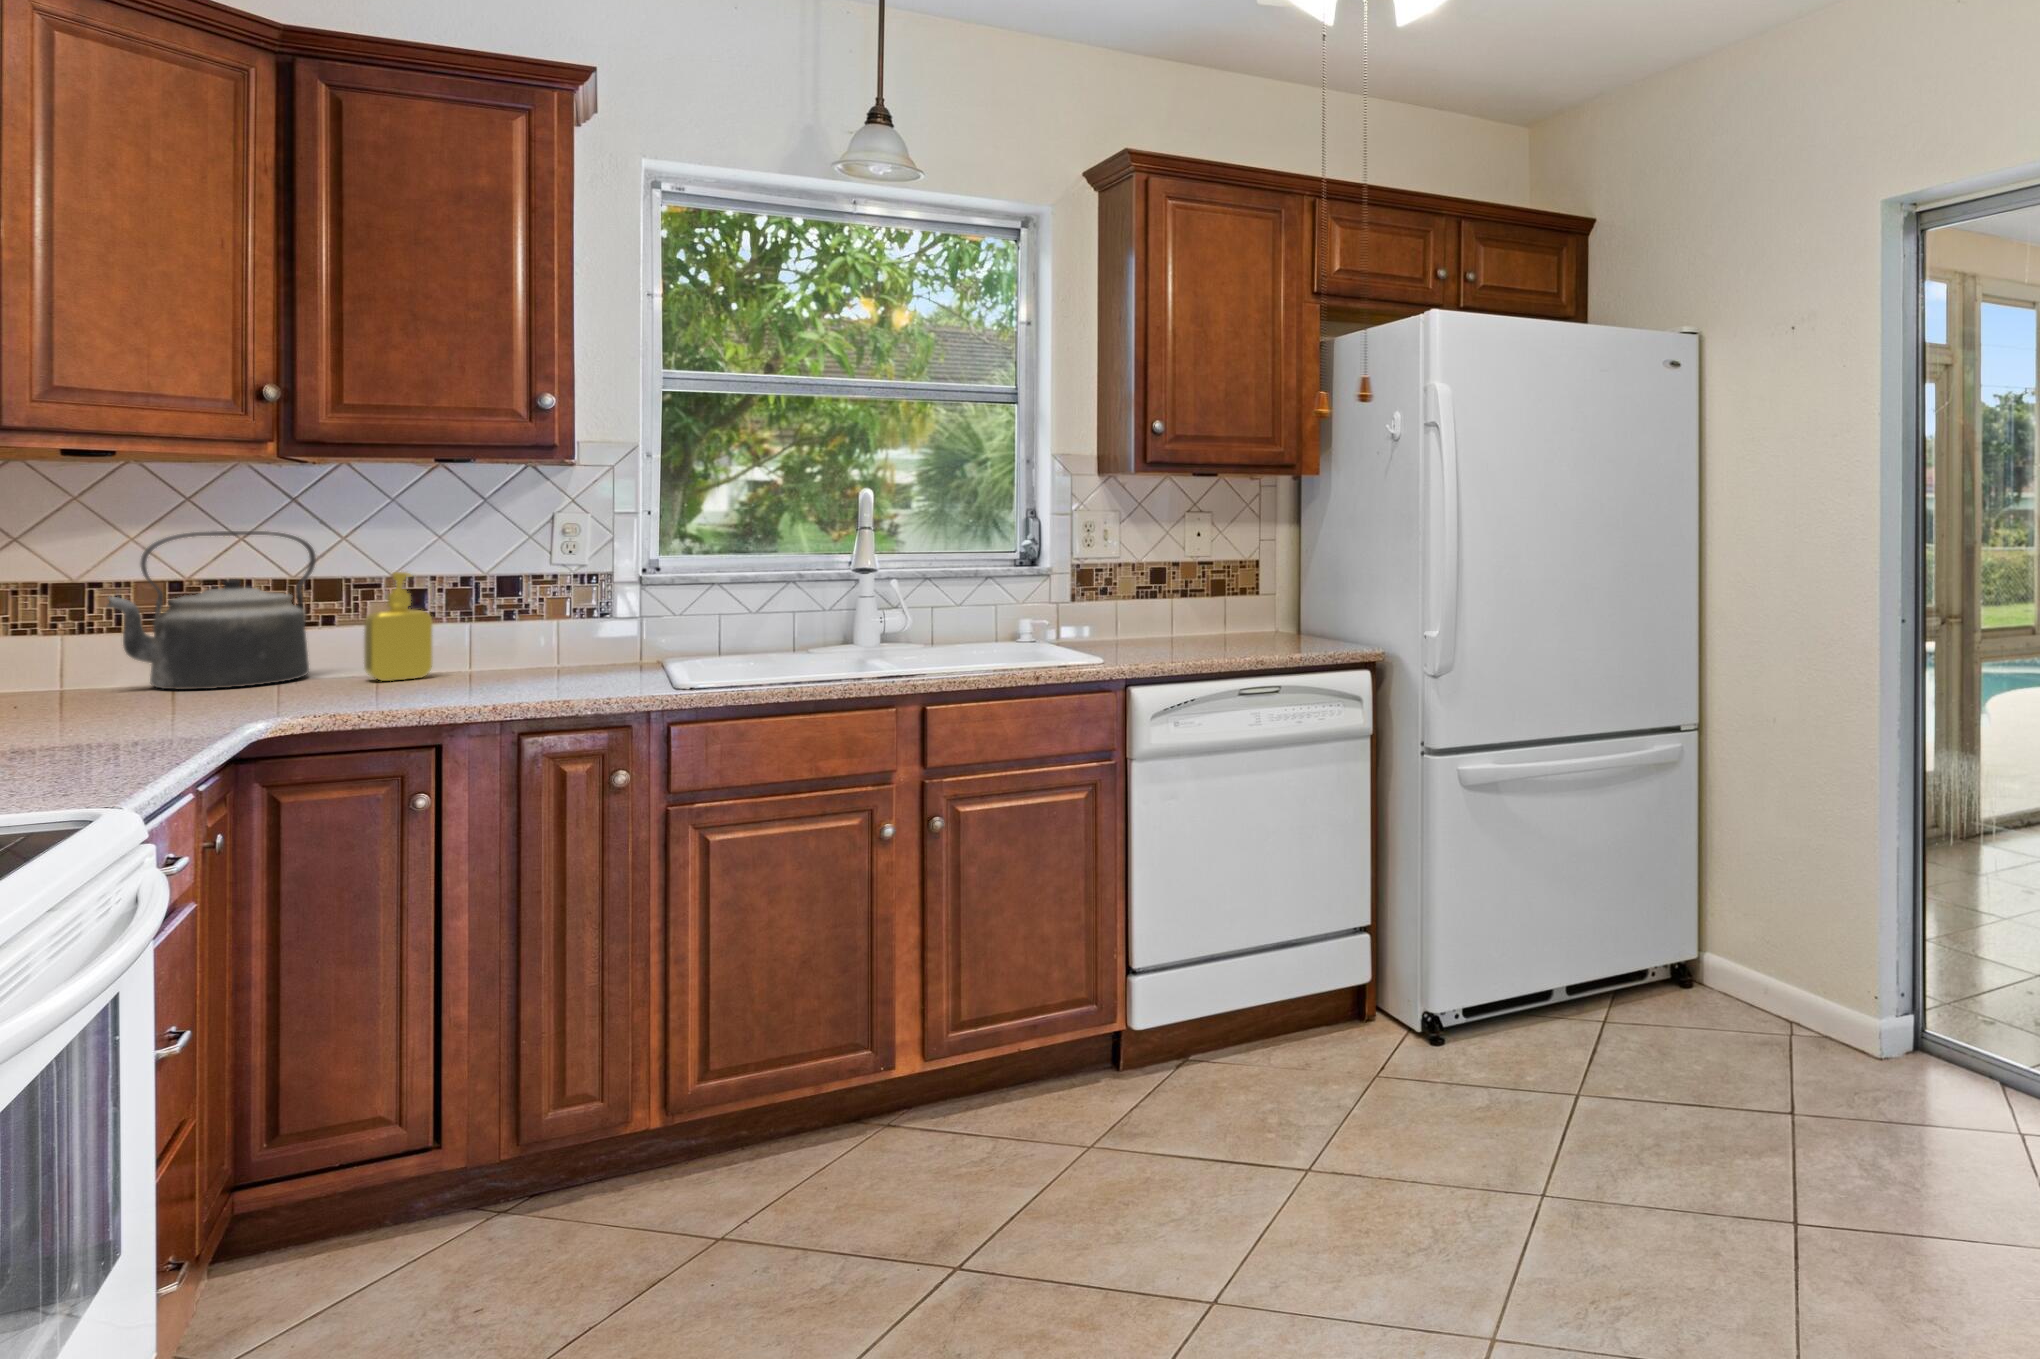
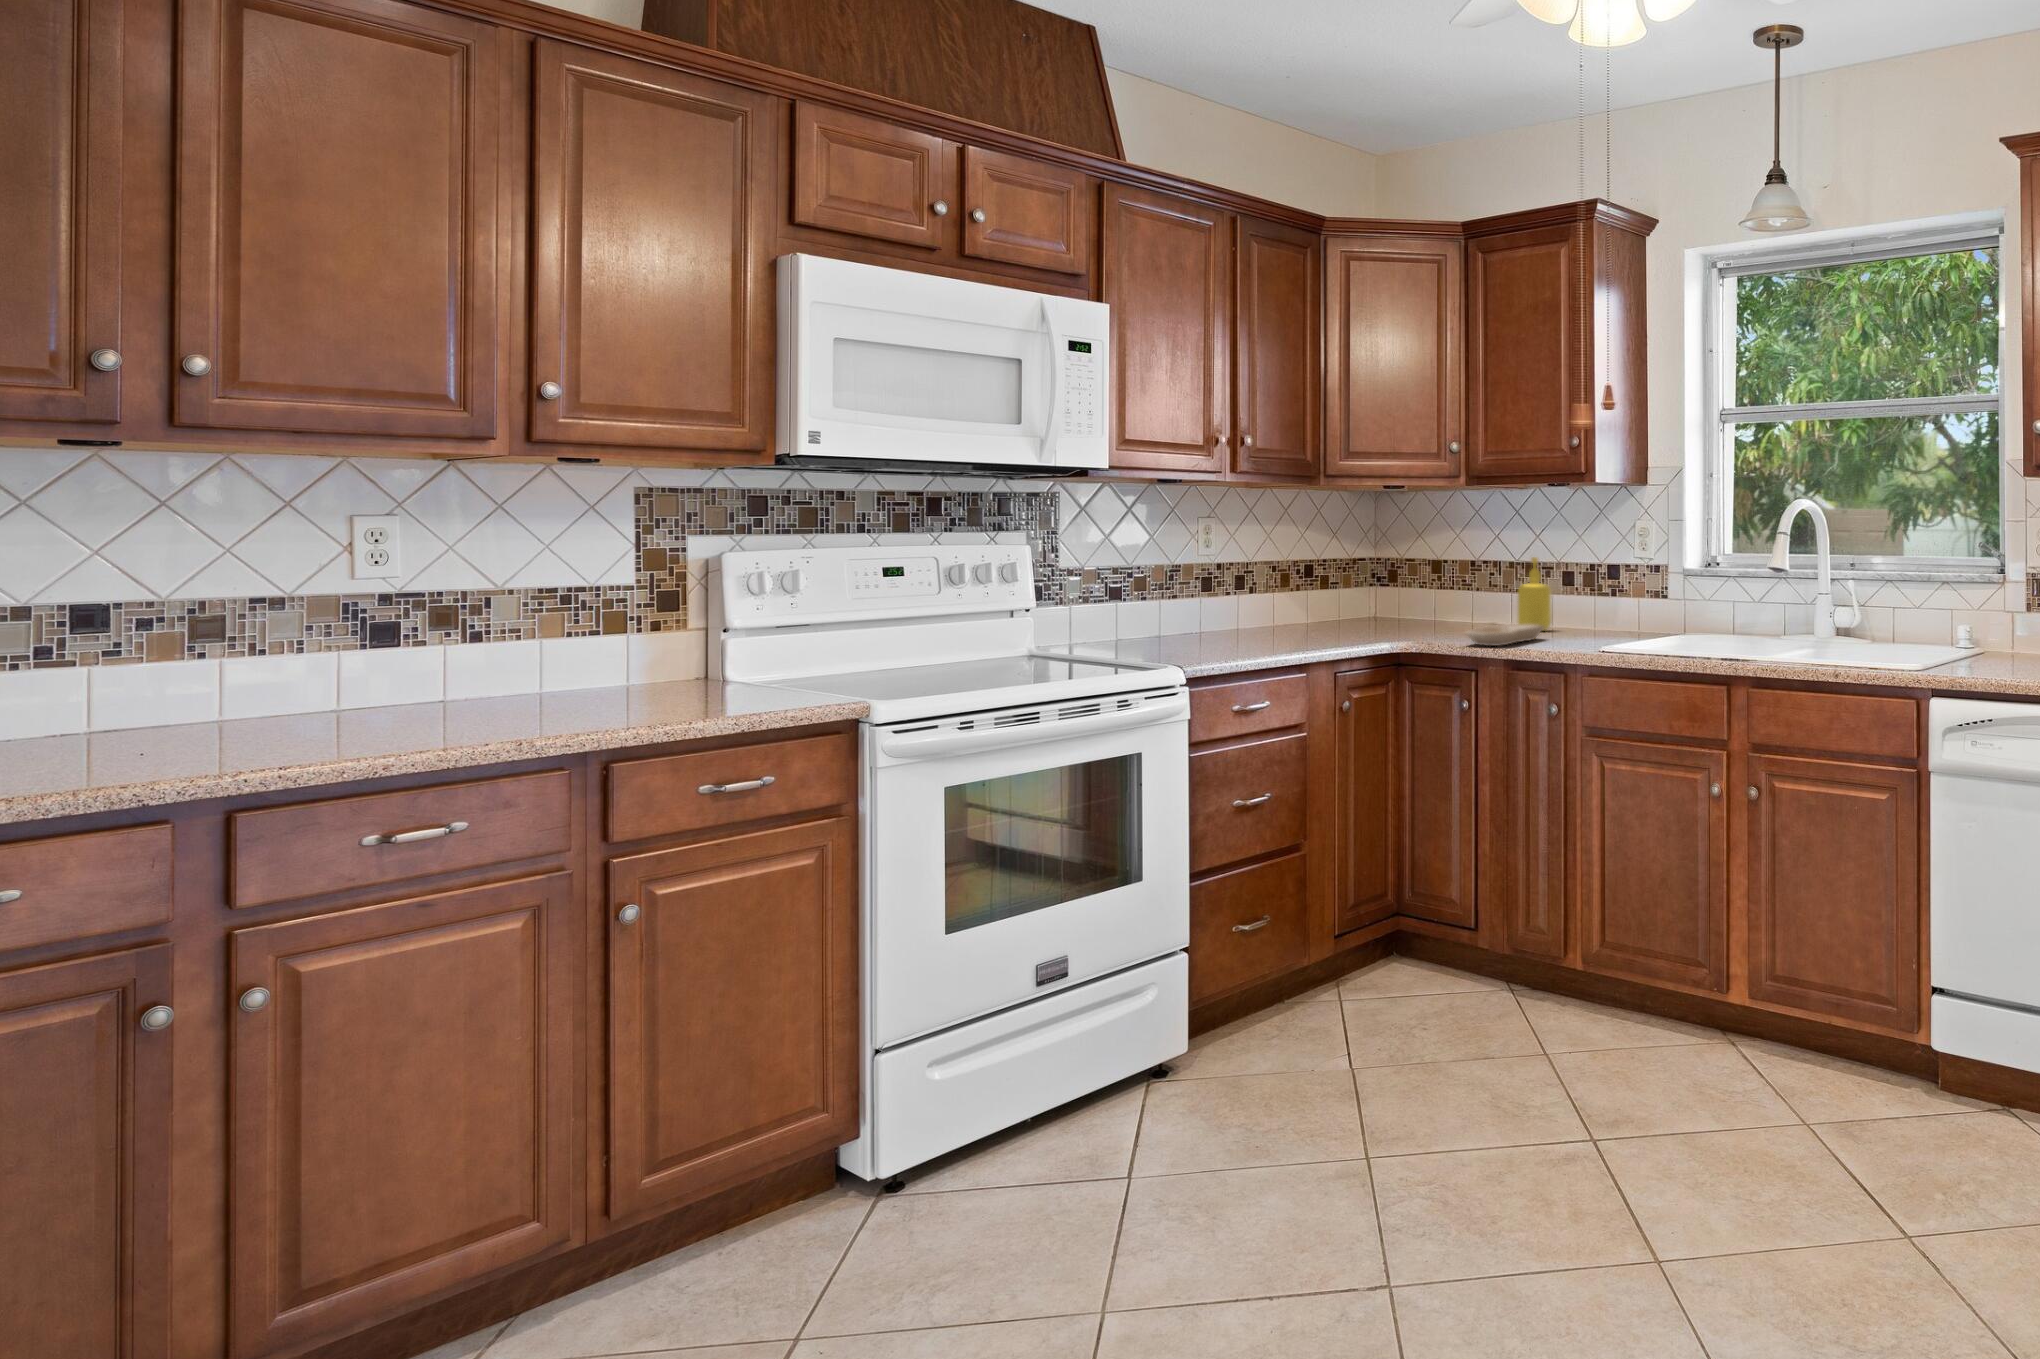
kettle: present [107,531,316,690] -> none [1425,529,1516,627]
tray: none [396,670,507,712] -> present [1466,625,1545,646]

